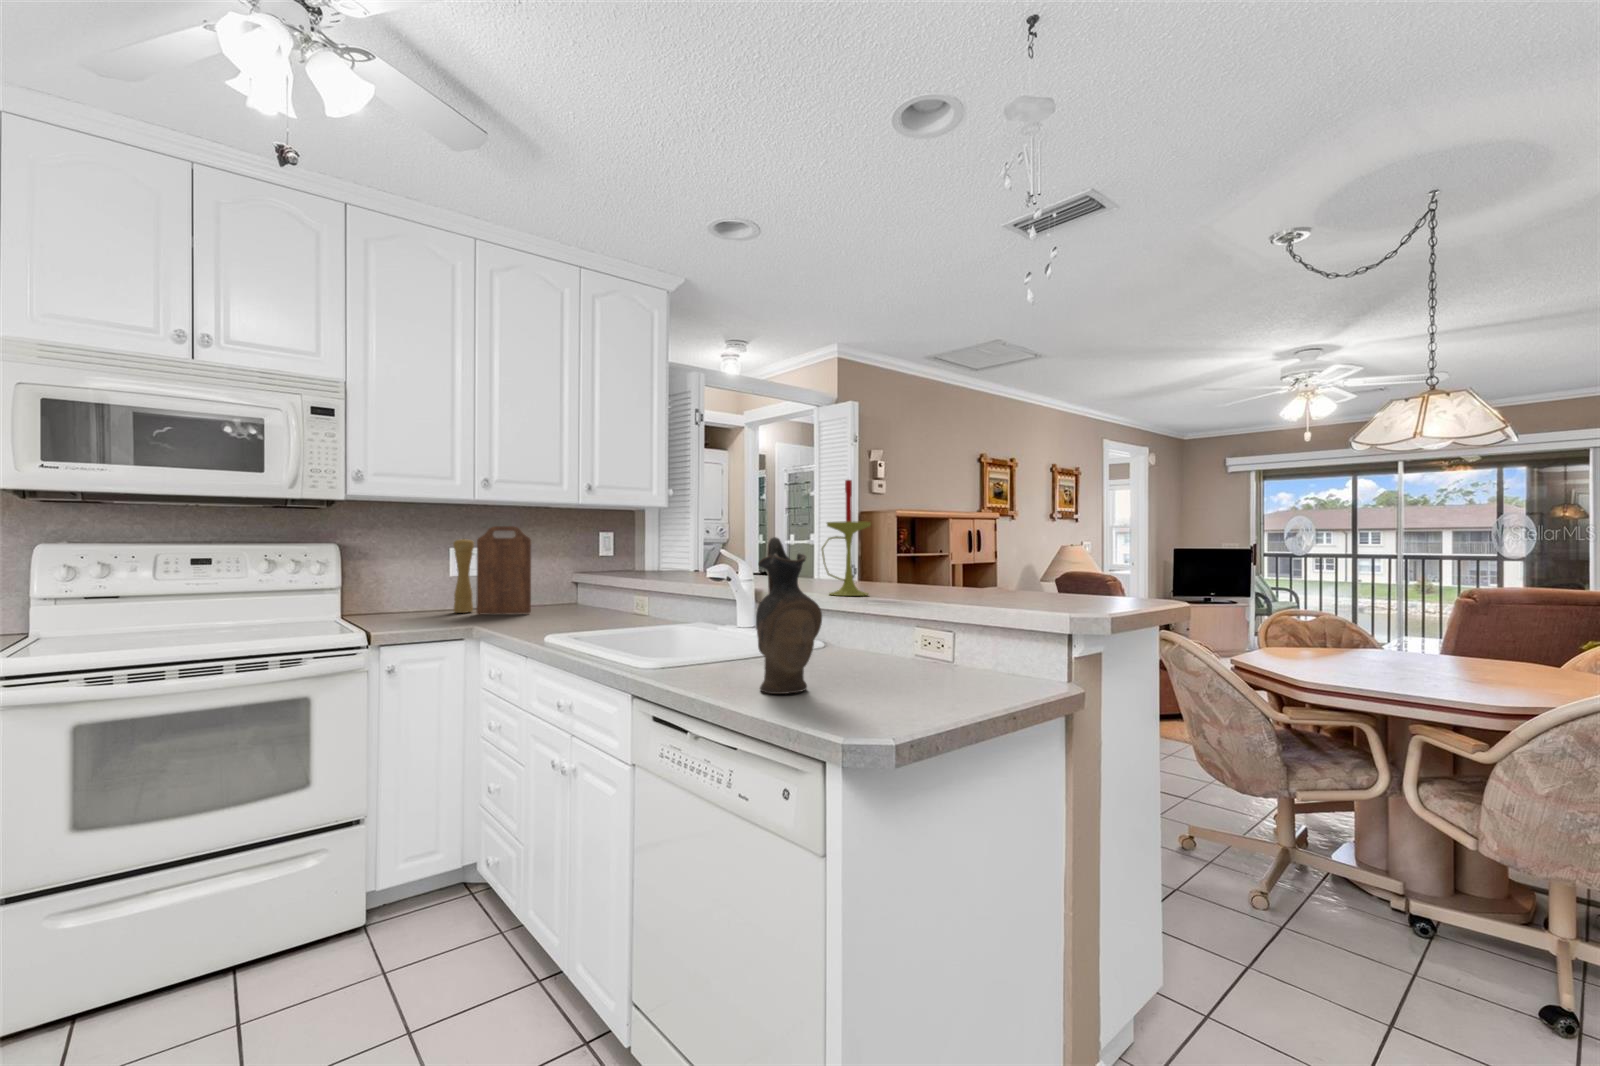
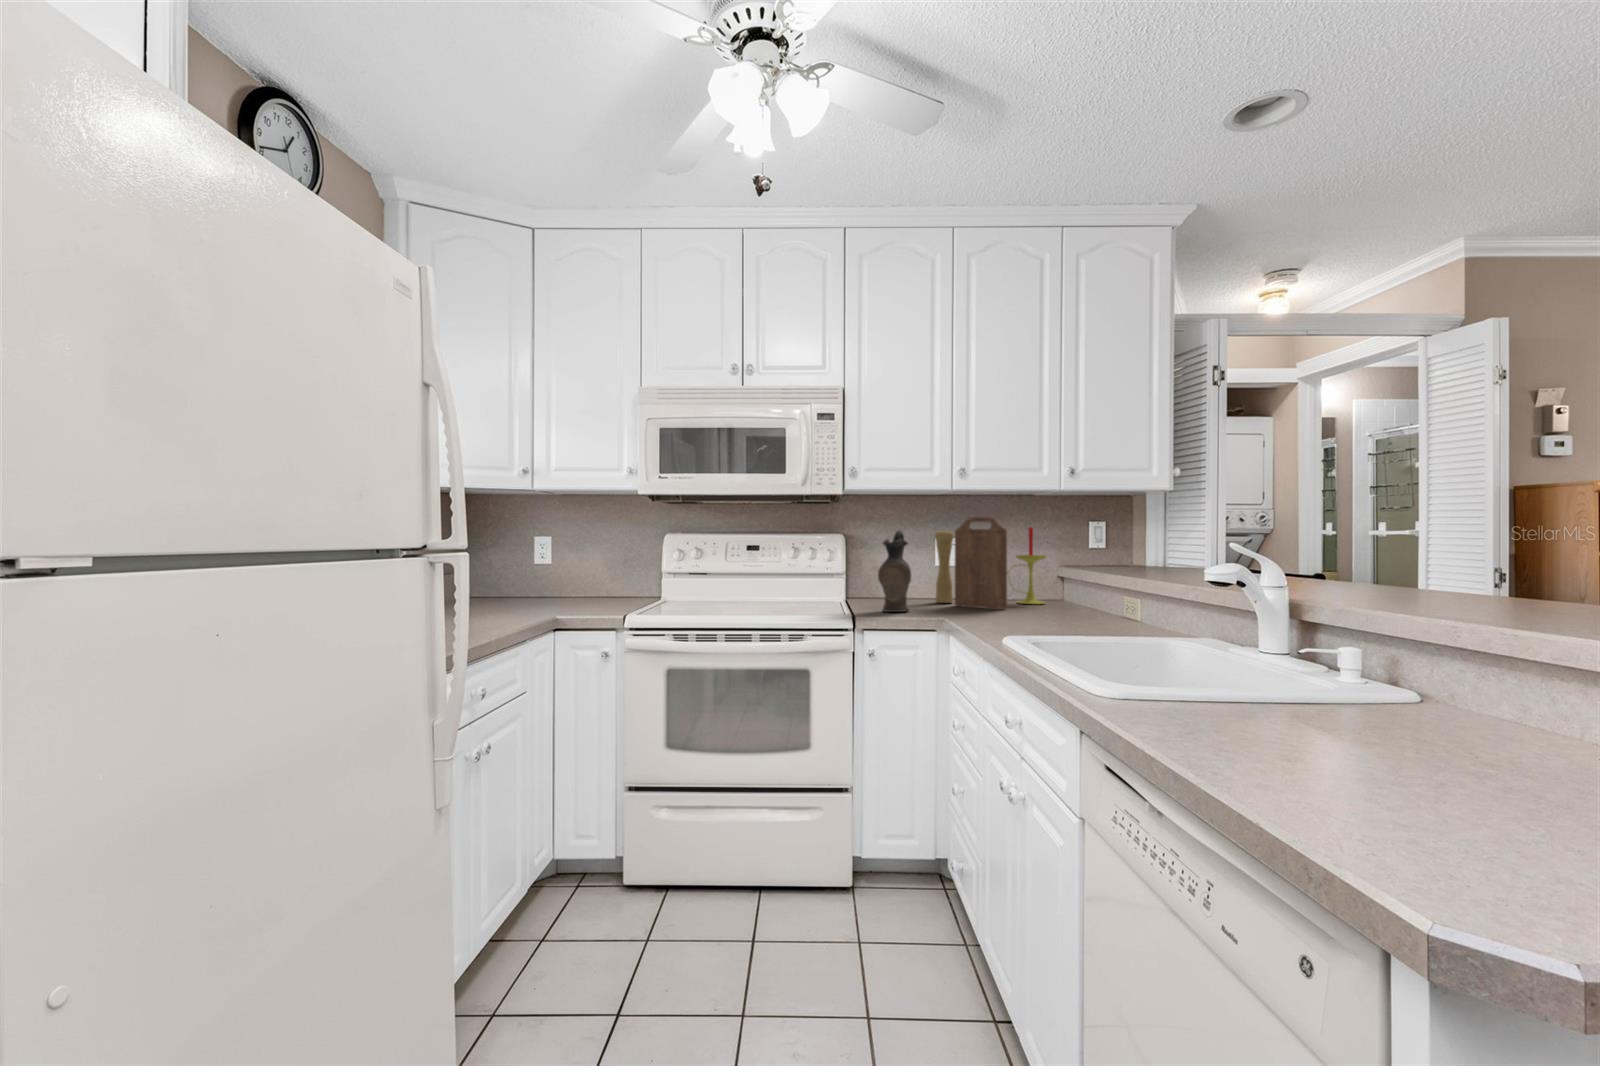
candle: present [822,480,871,596] -> present [1007,527,1046,604]
ceramic pitcher: present [756,537,822,694] -> present [878,530,911,612]

